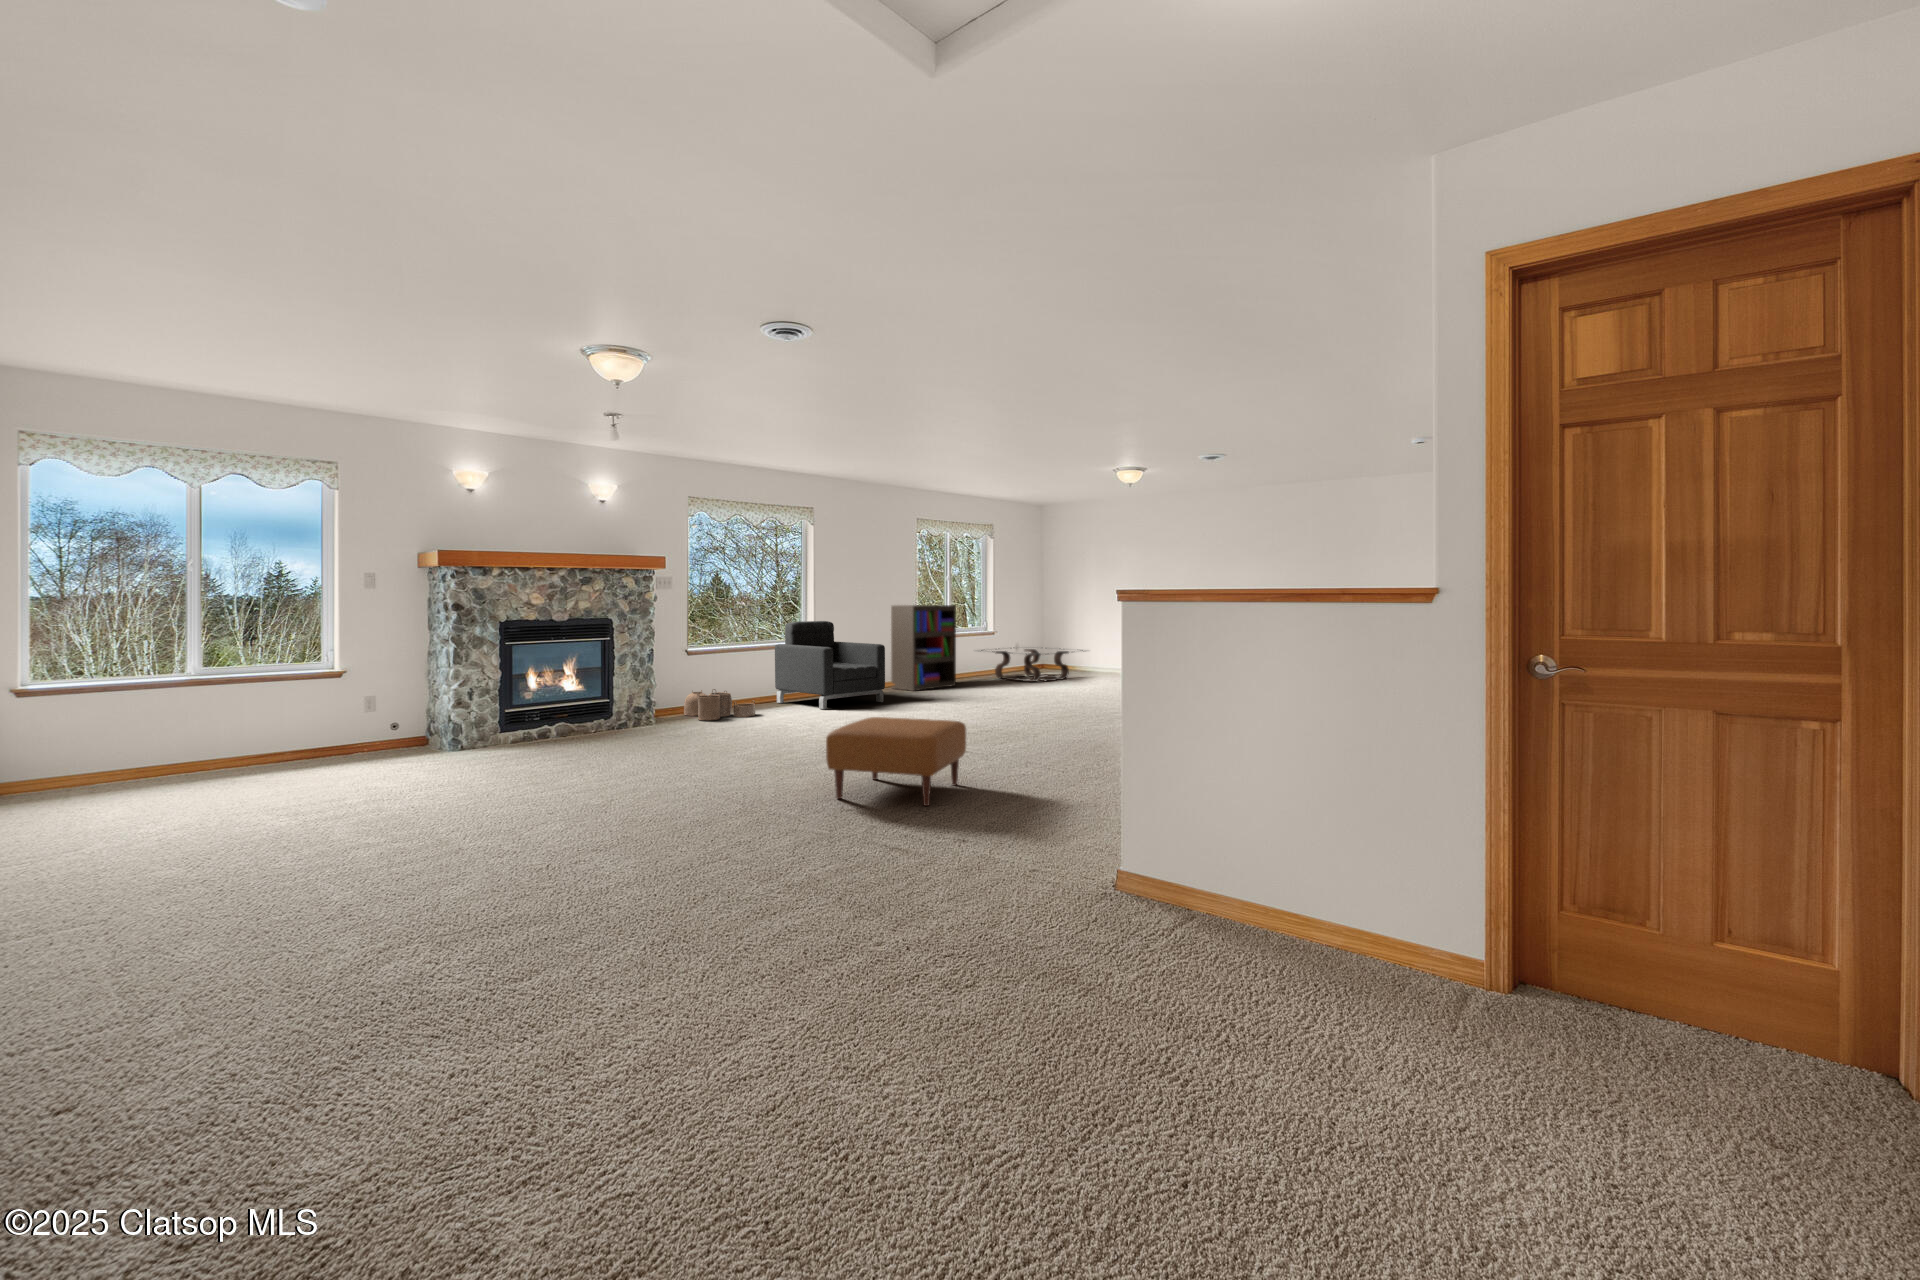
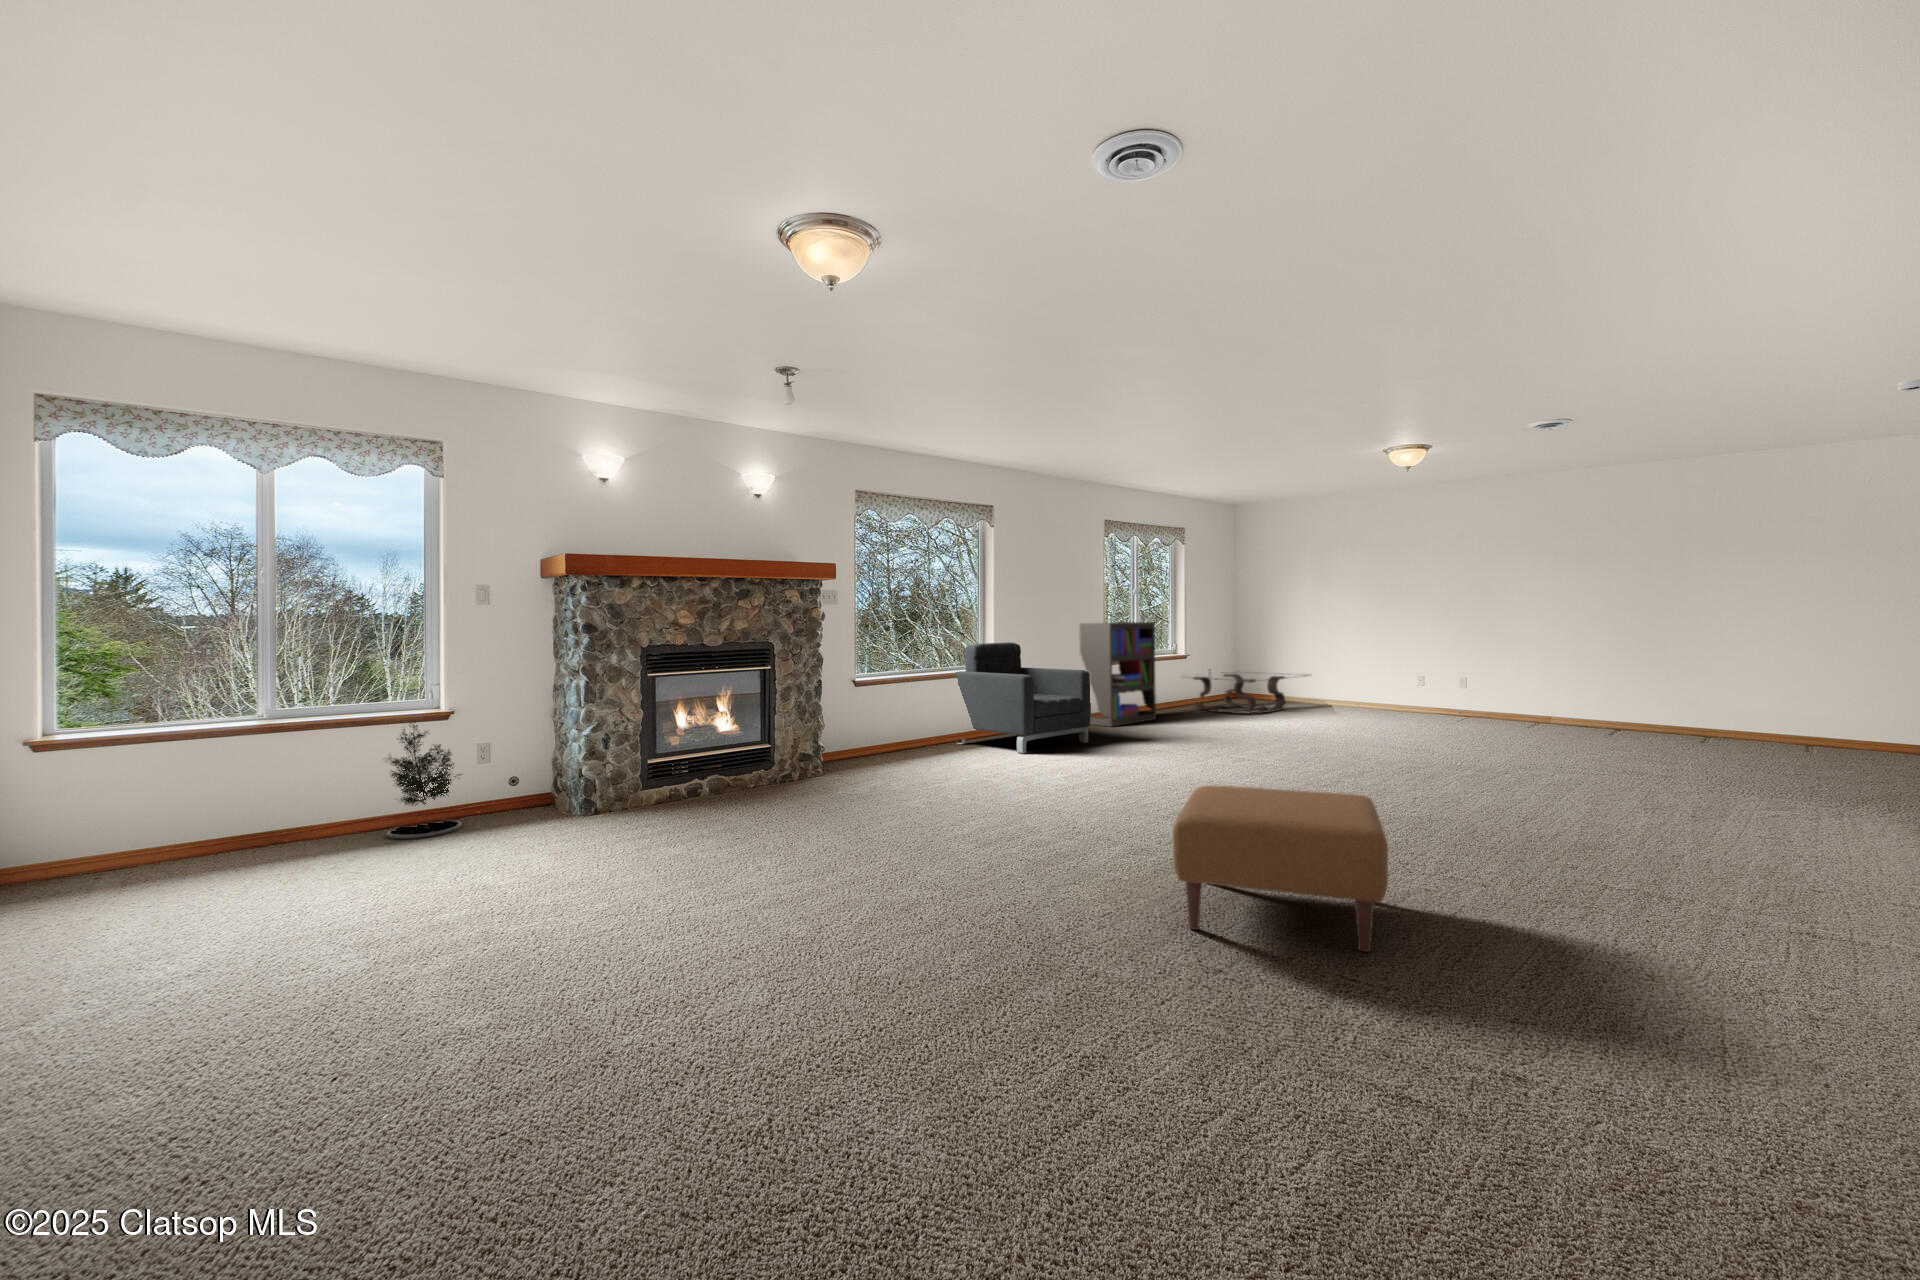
potted tree: none [290,675,356,764] -> present [387,720,462,839]
woven basket: present [684,689,755,720] -> none [854,729,943,770]

